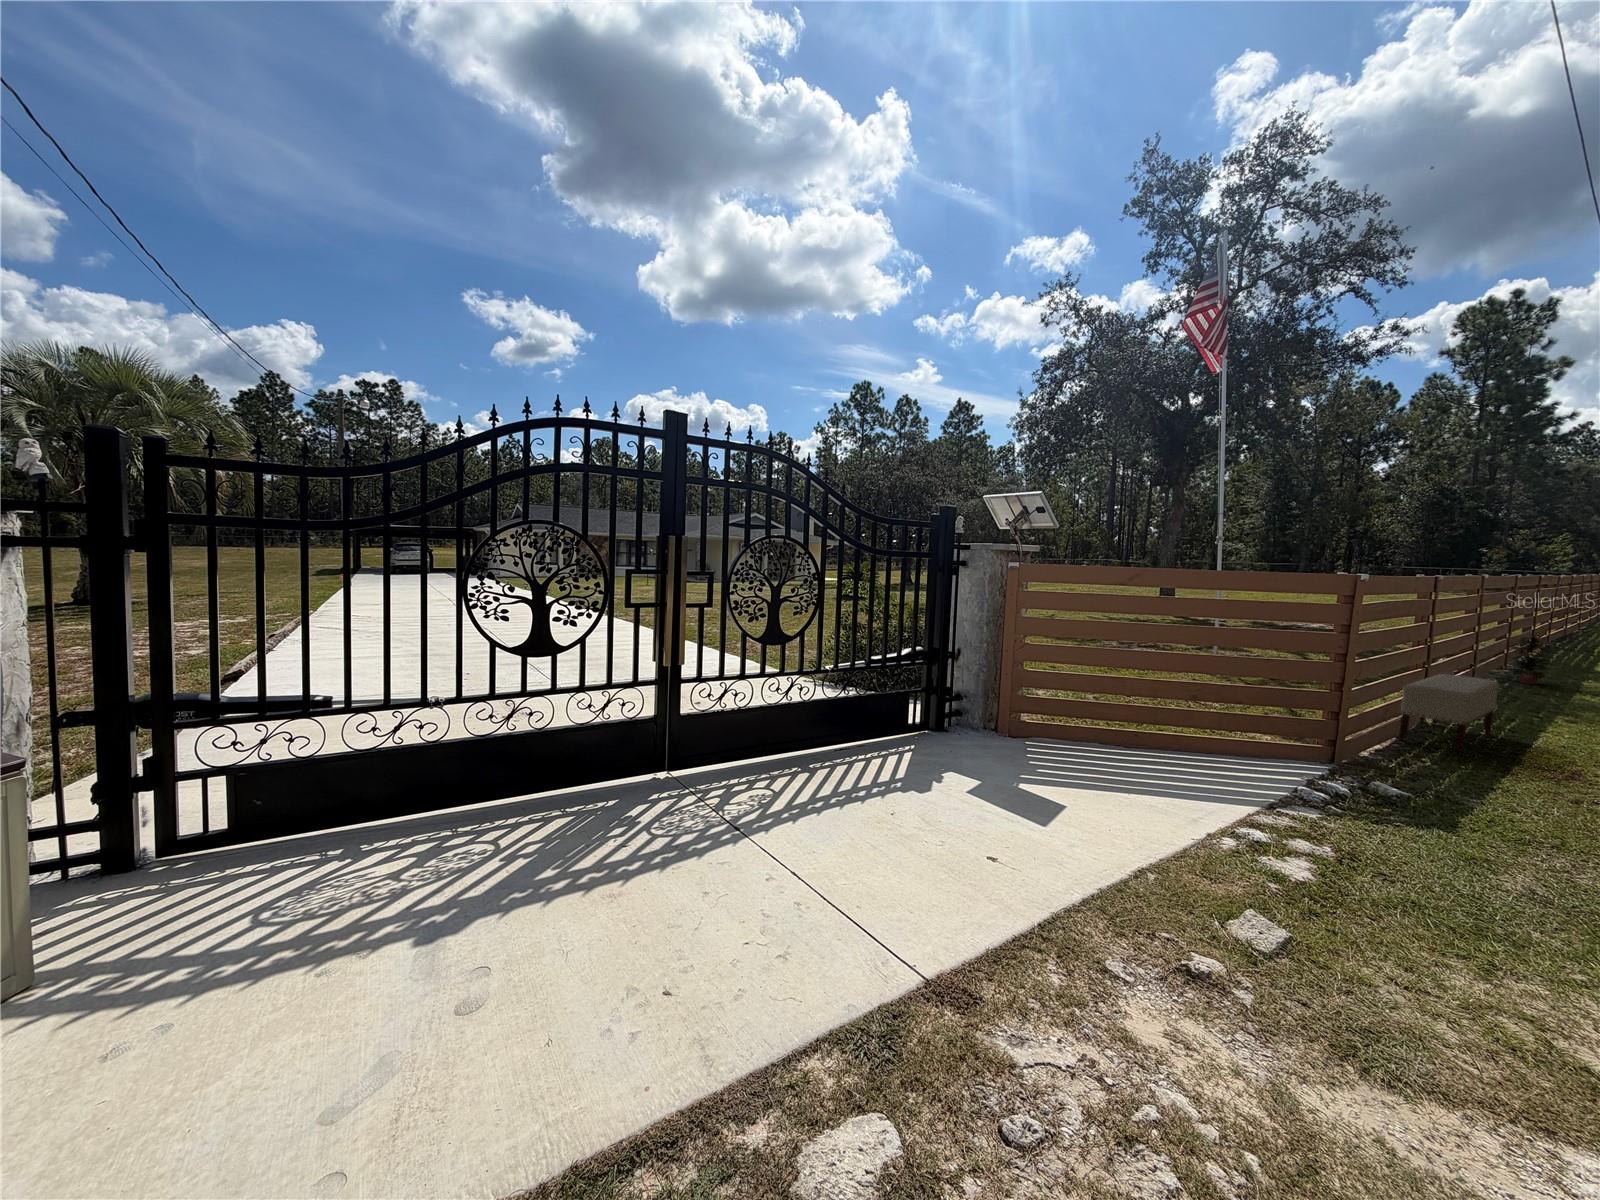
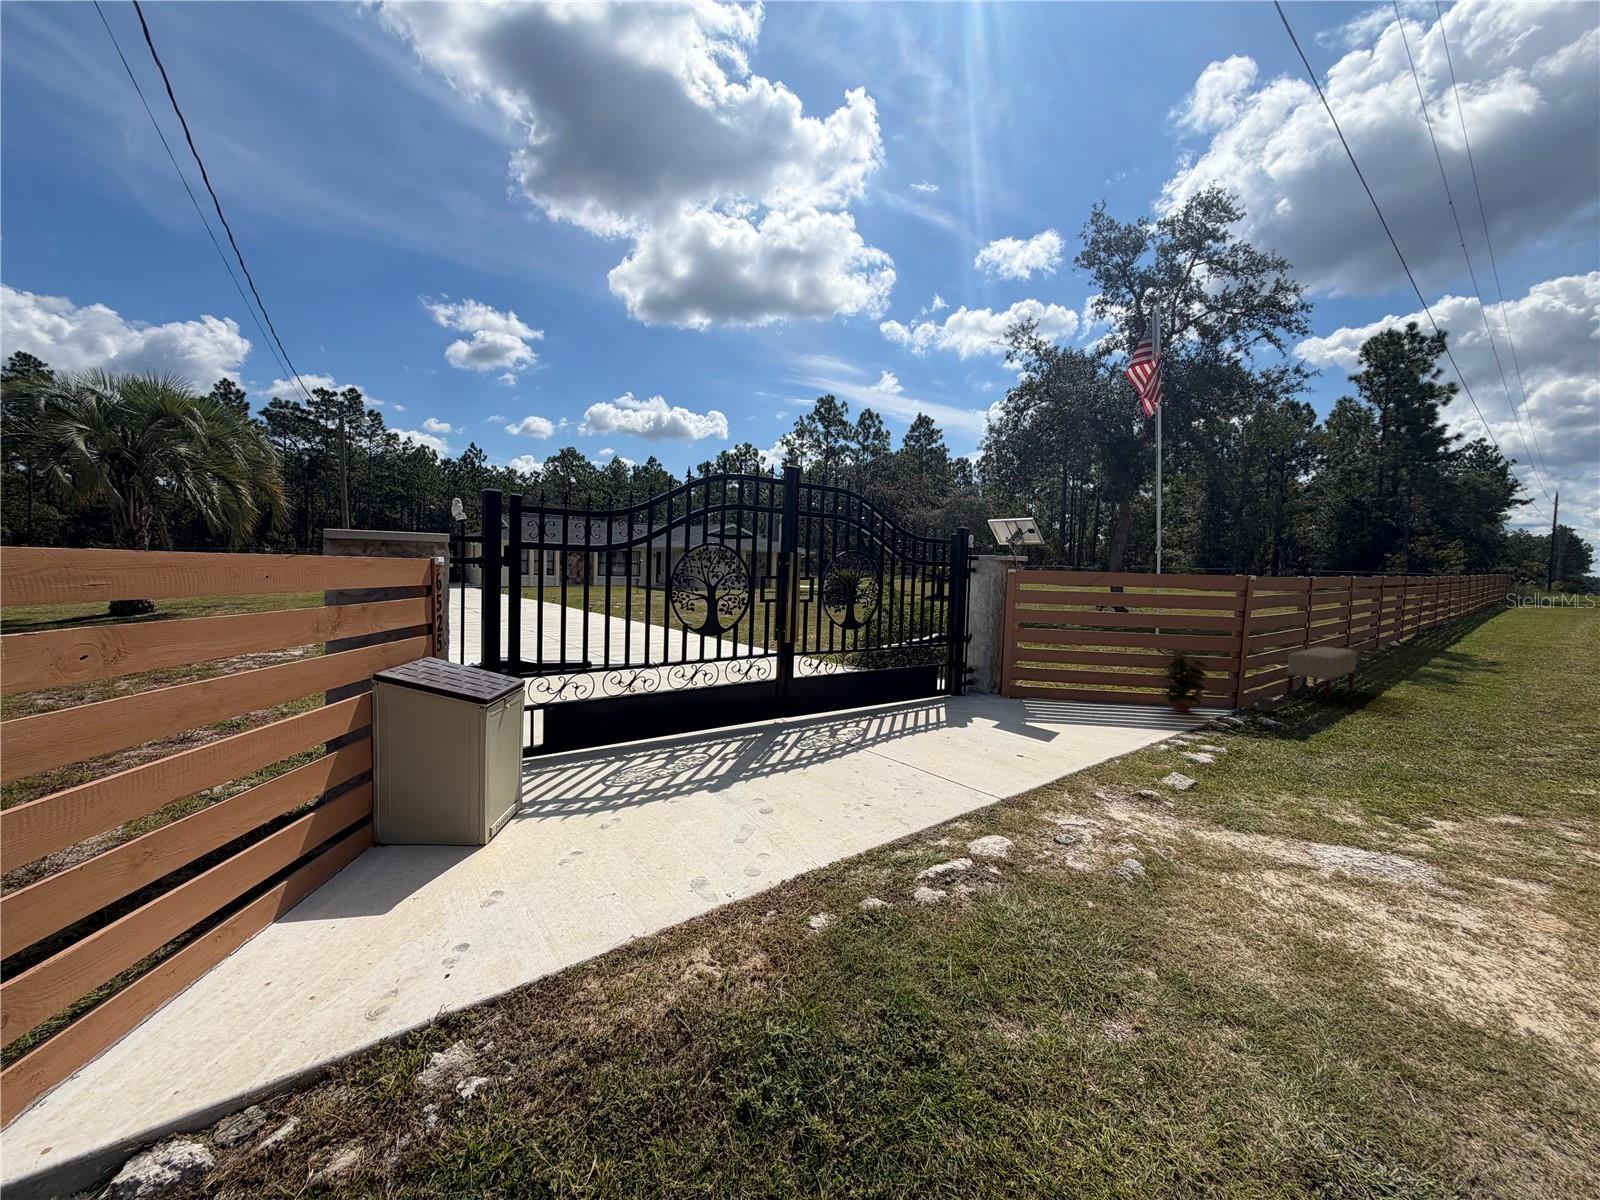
decorative plant: present [1510,636,1554,684] -> present [1159,648,1206,712]
watering can: none [1351,747,1419,774] -> present [1250,696,1292,712]

